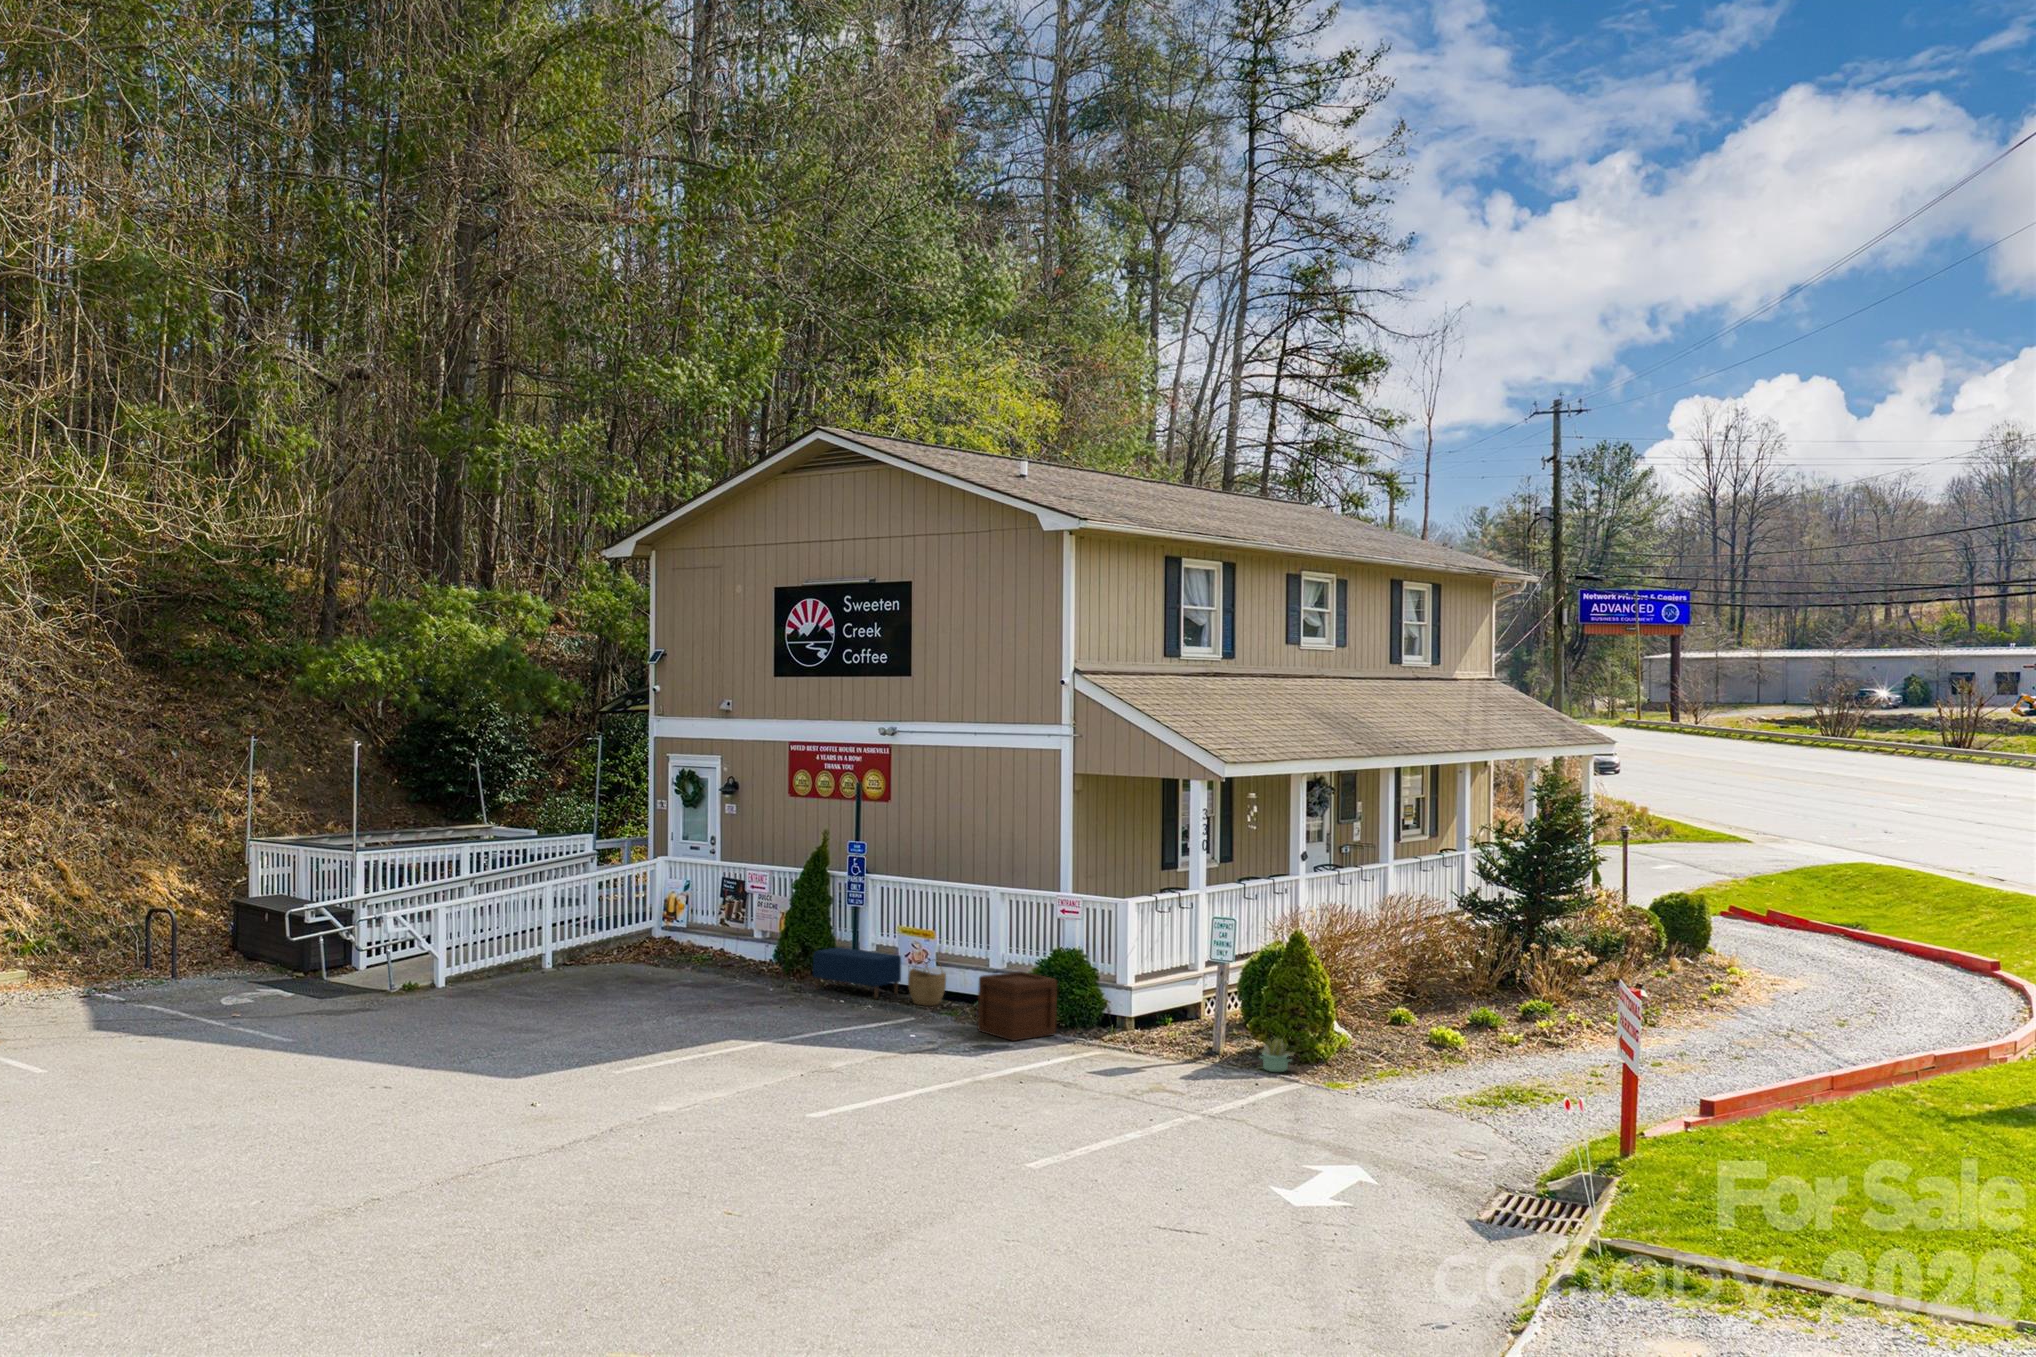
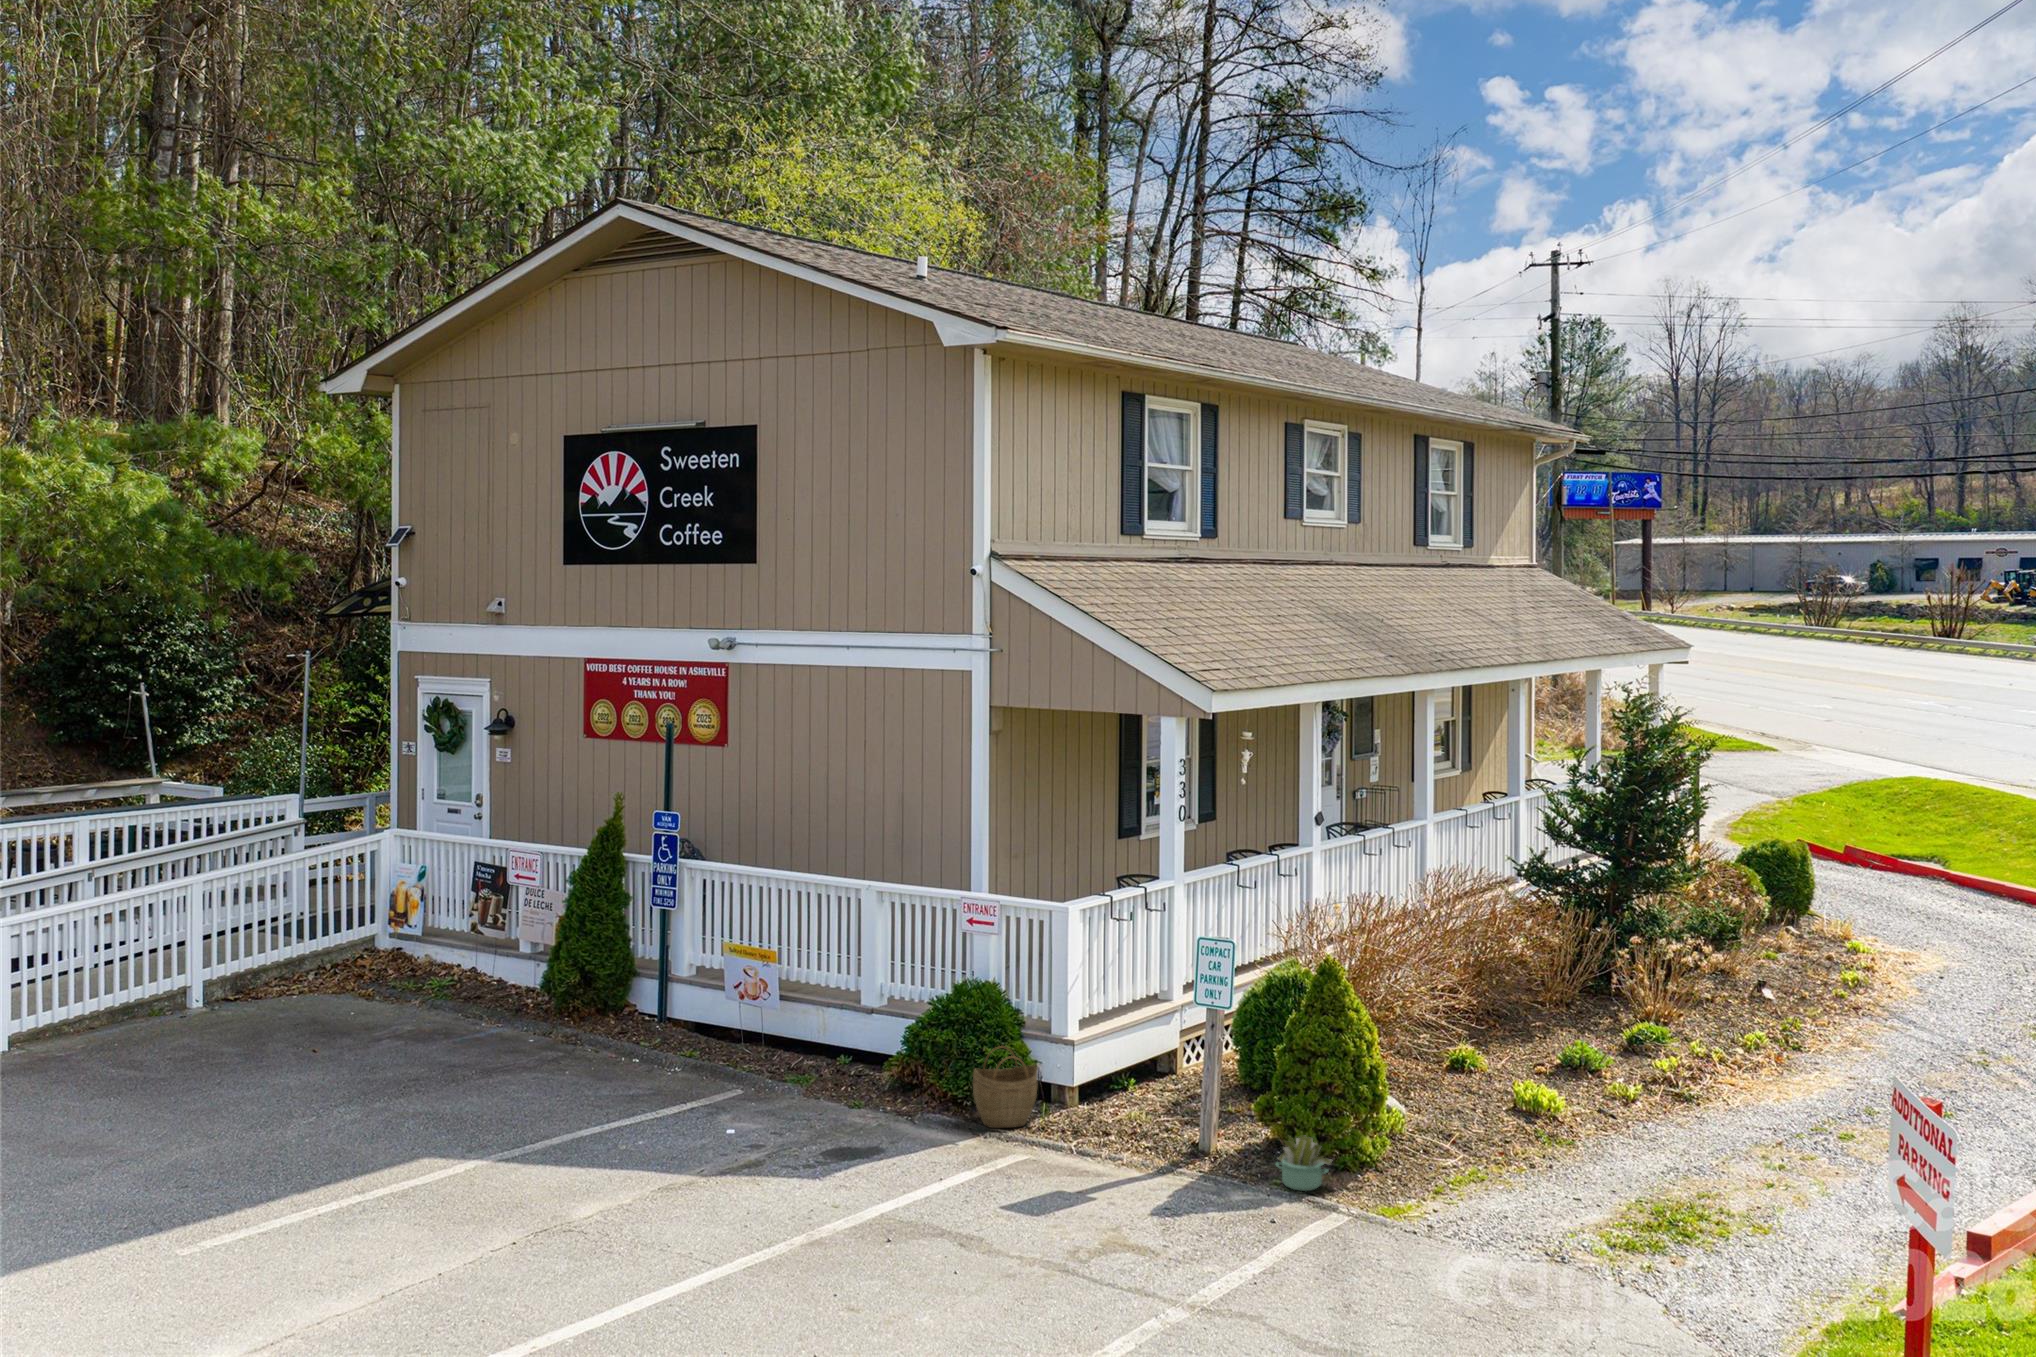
bench: present [813,947,901,999] -> none [601,965,733,1048]
woven basket: present [908,959,946,1006] -> present [973,1046,1037,1128]
wooden crate: present [977,971,1057,1041] -> none [837,1016,960,1133]

